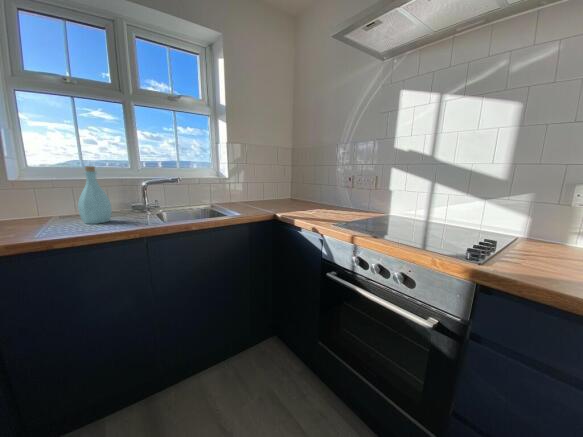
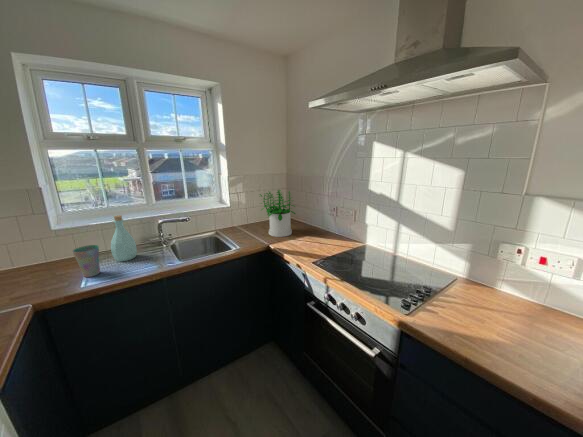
potted plant: none [263,154,306,209] -> present [260,190,295,237]
cup: none [24,193,61,232] -> present [73,245,100,277]

